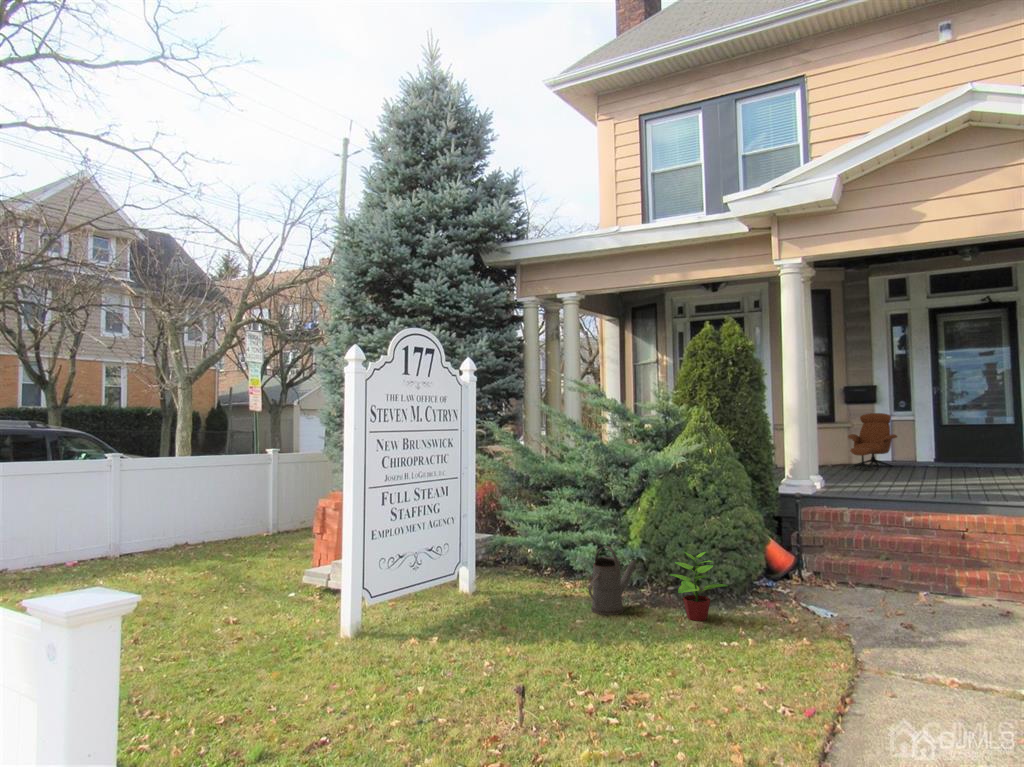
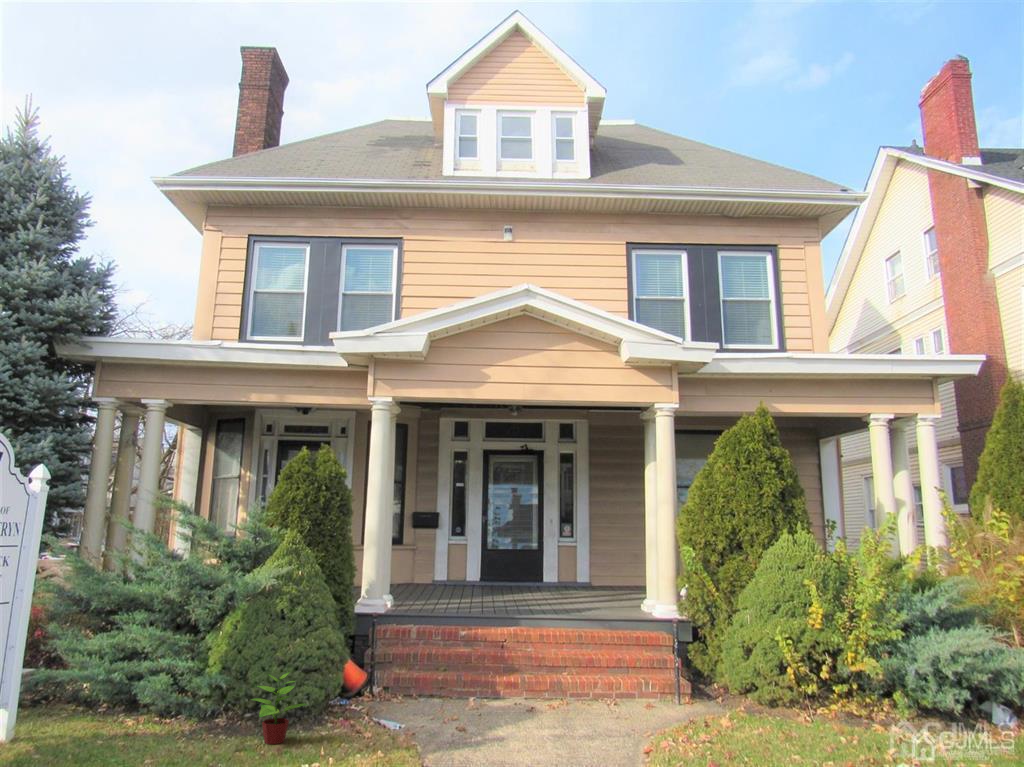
lounge chair: present [848,413,897,469] -> none [413,537,454,589]
watering can: present [588,546,636,615] -> none [159,675,219,752]

